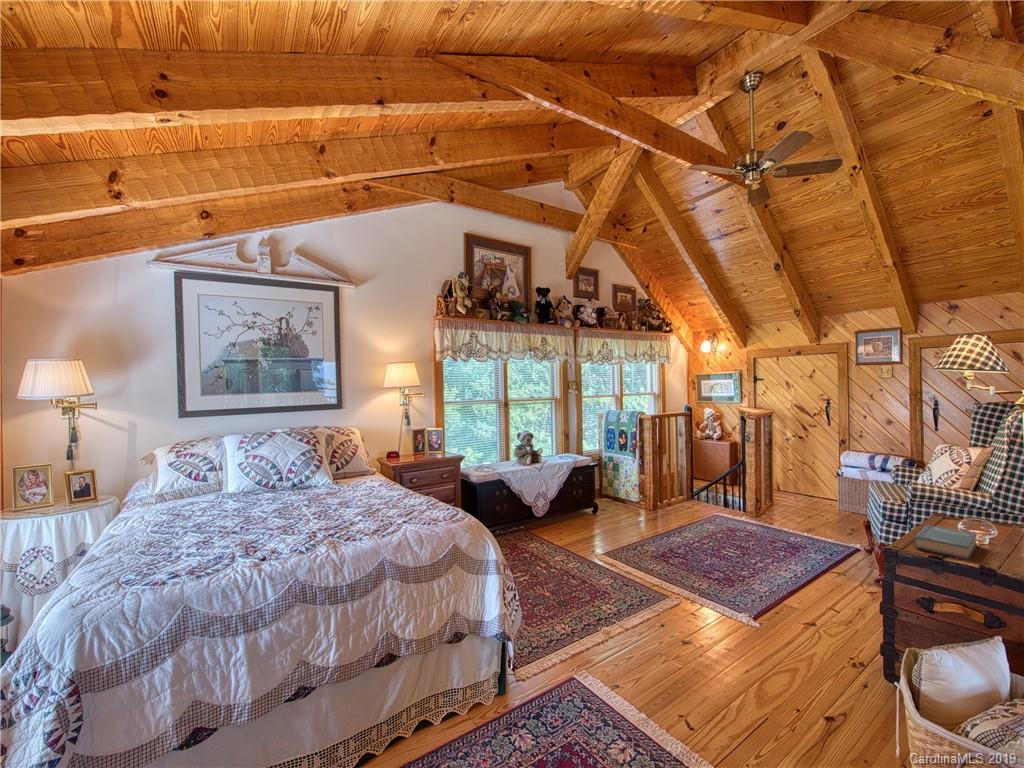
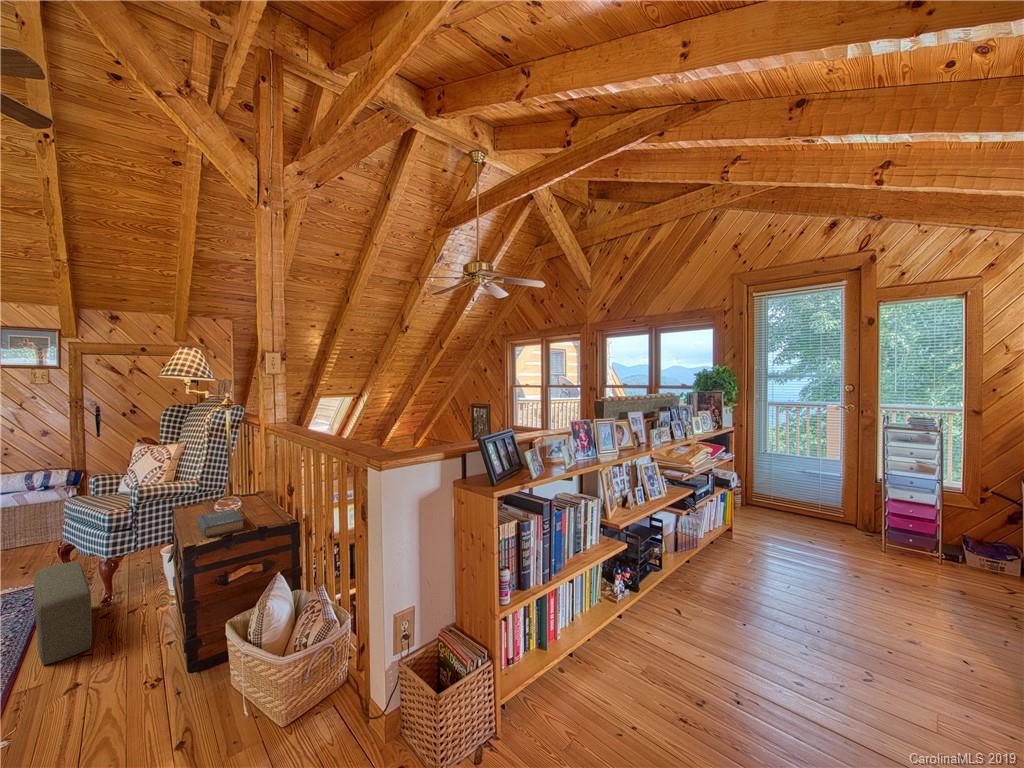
pouf: none [806,528,859,607] -> present [34,561,92,665]

